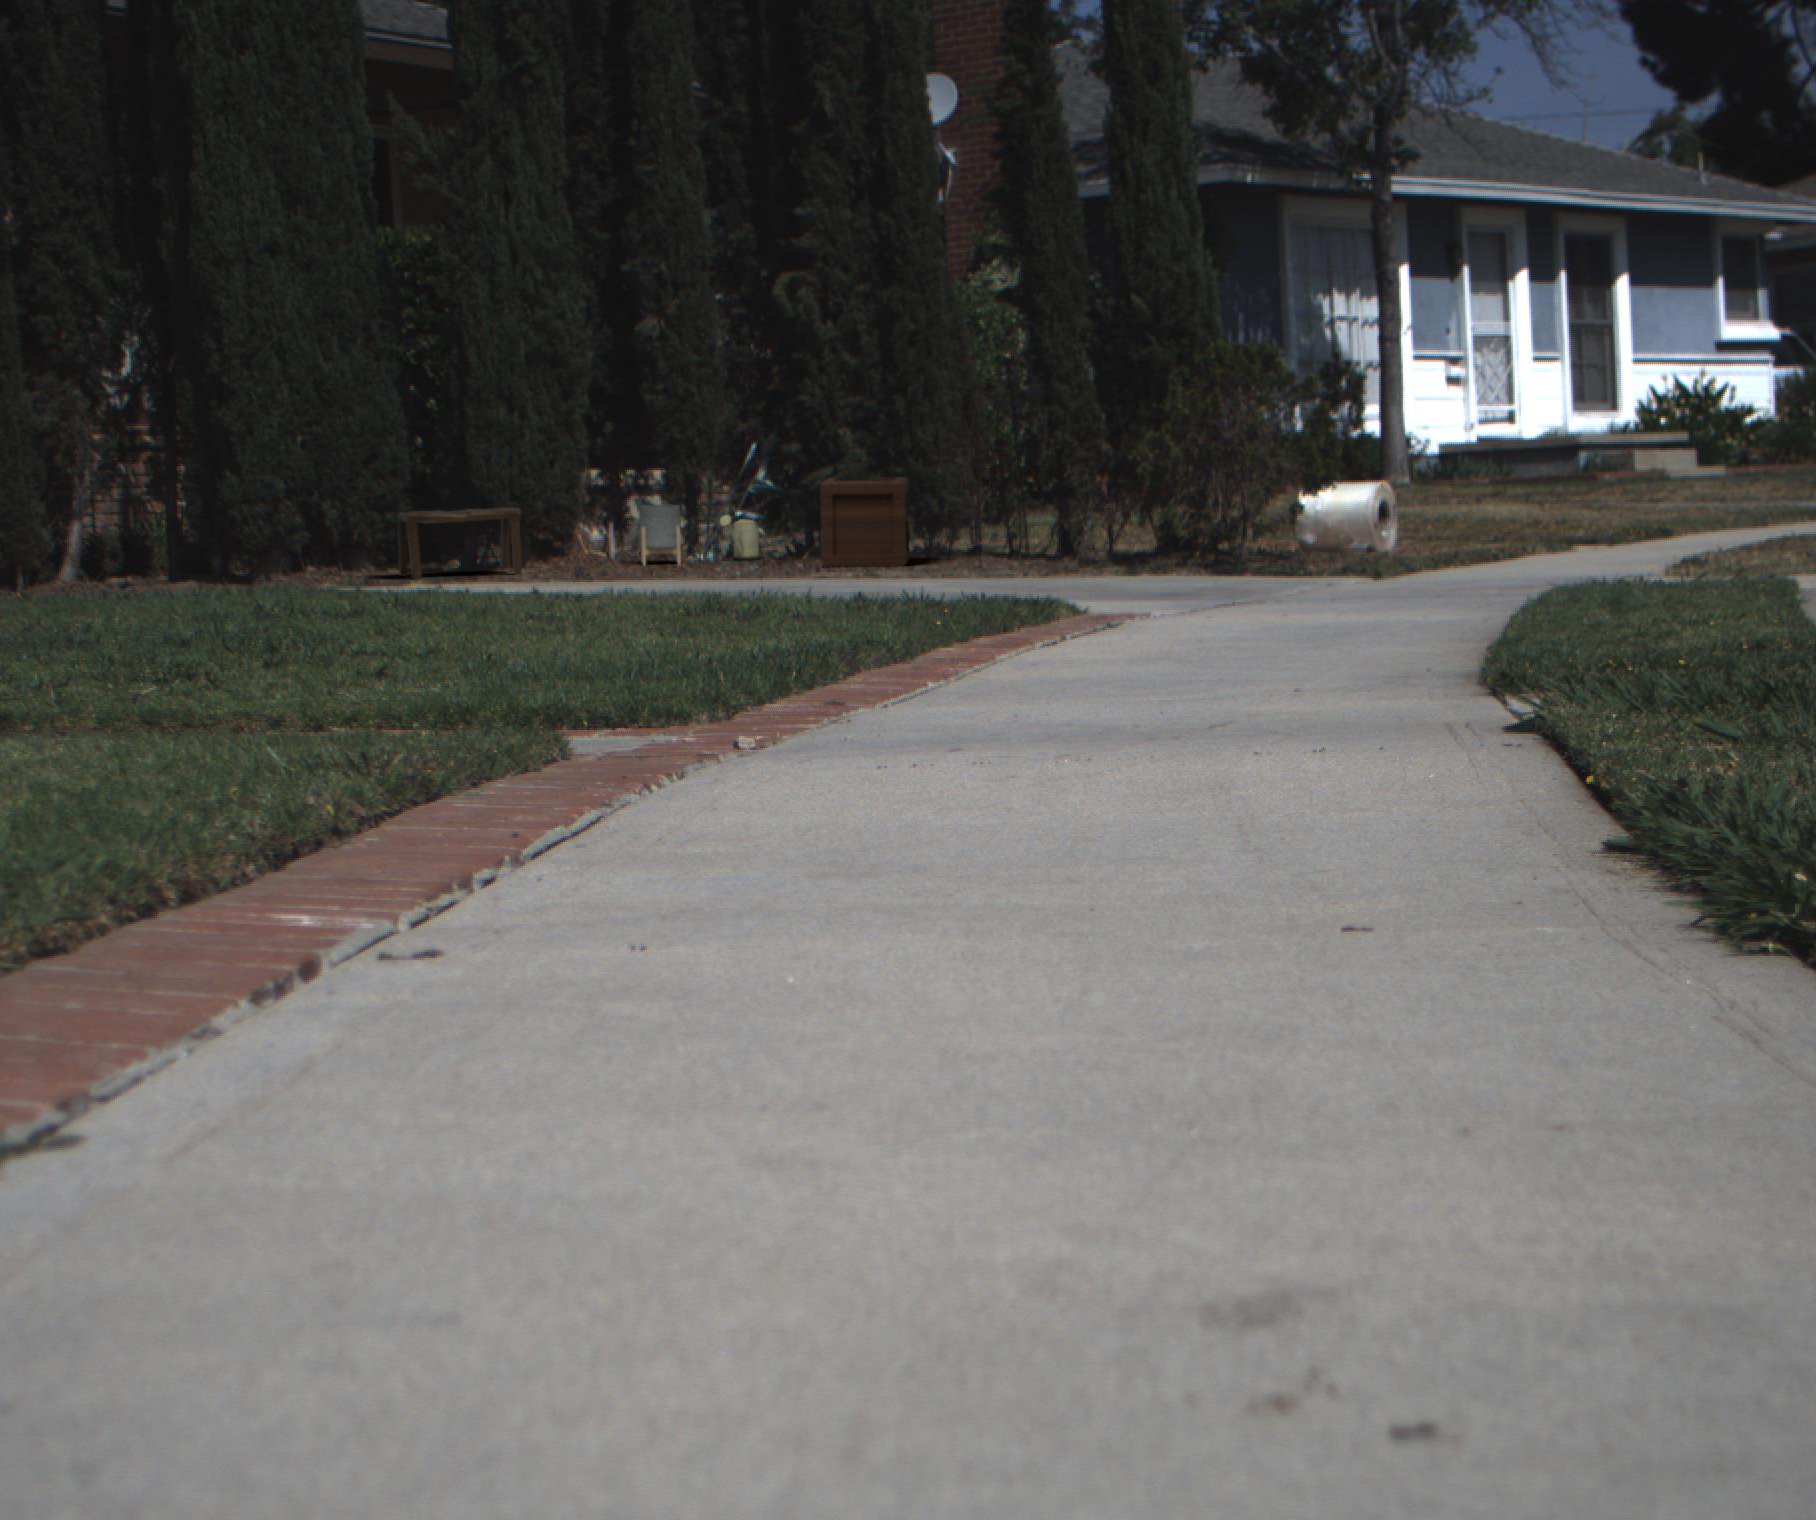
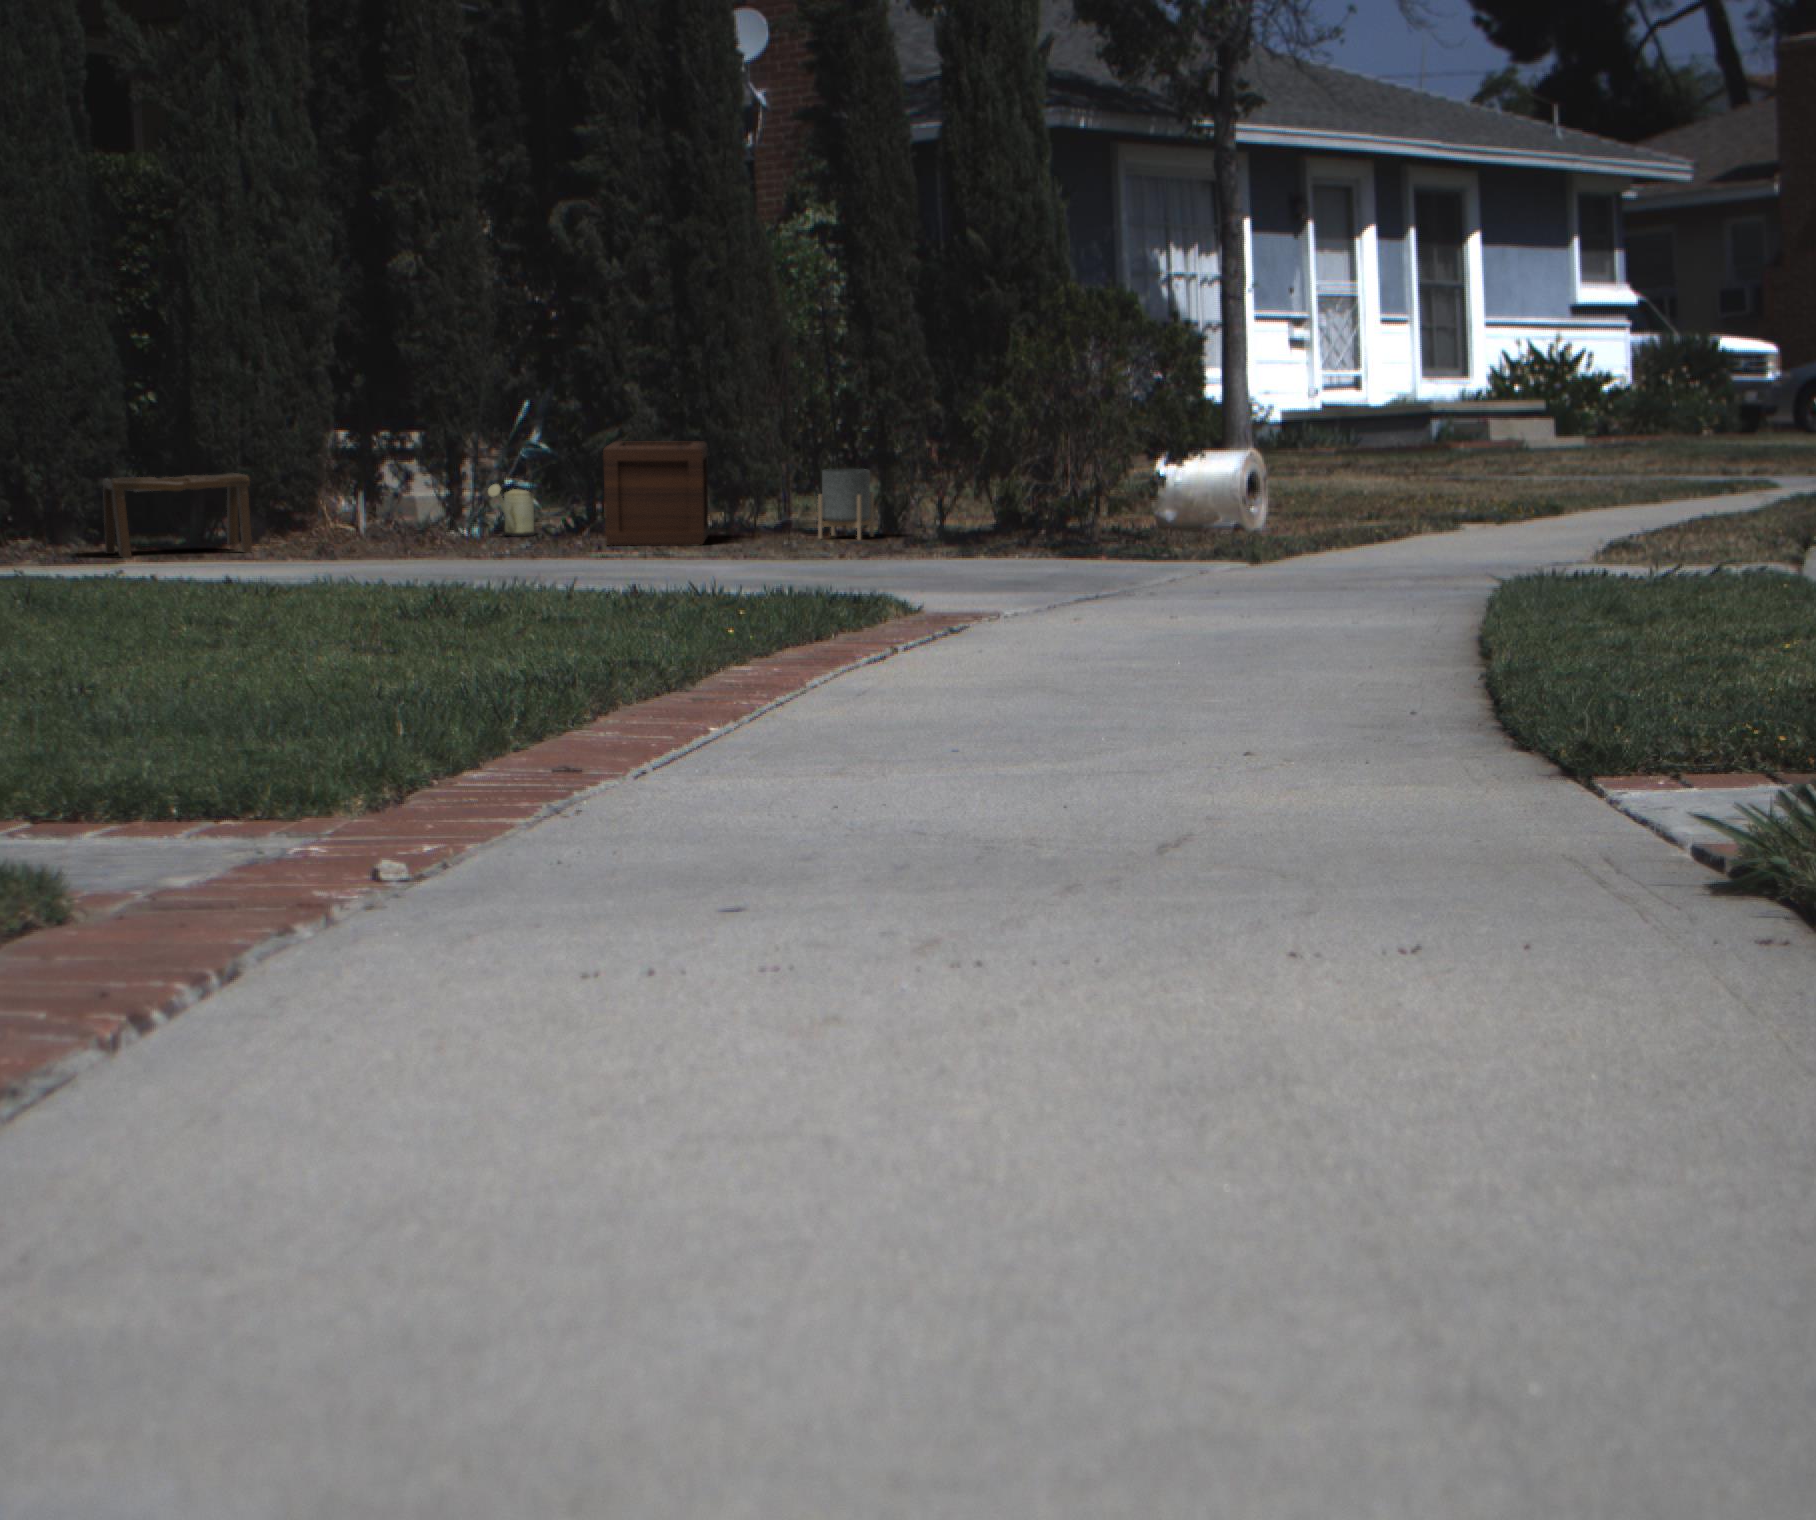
planter: present [639,505,681,565] -> present [818,469,874,540]

